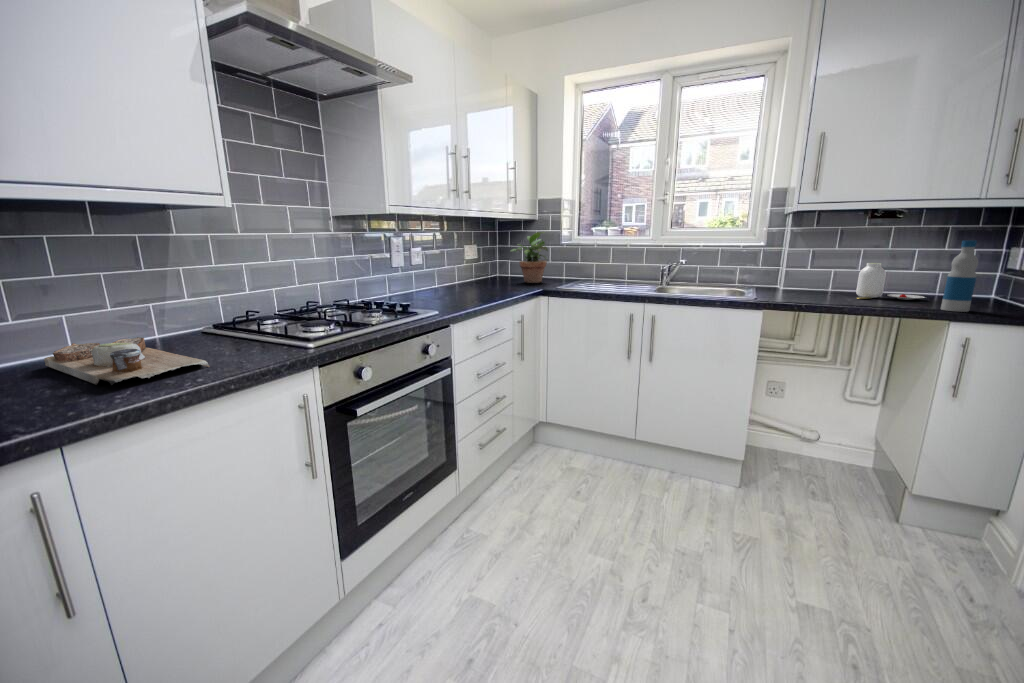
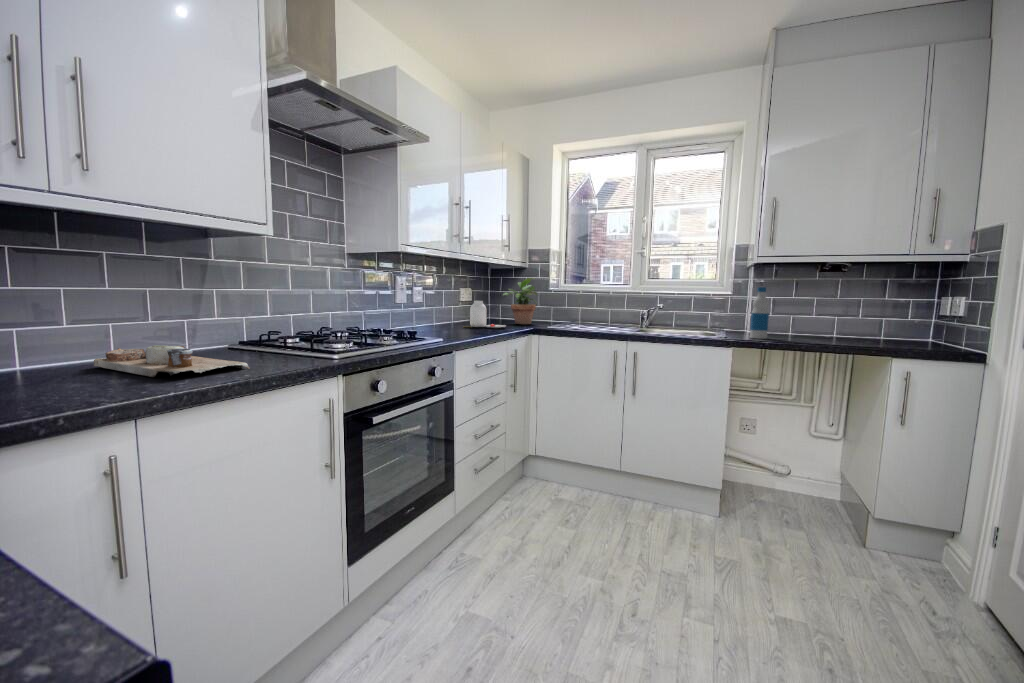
bottle: present [941,241,978,312] -> present [750,287,769,339]
jar: present [856,263,925,300] -> present [470,301,505,328]

